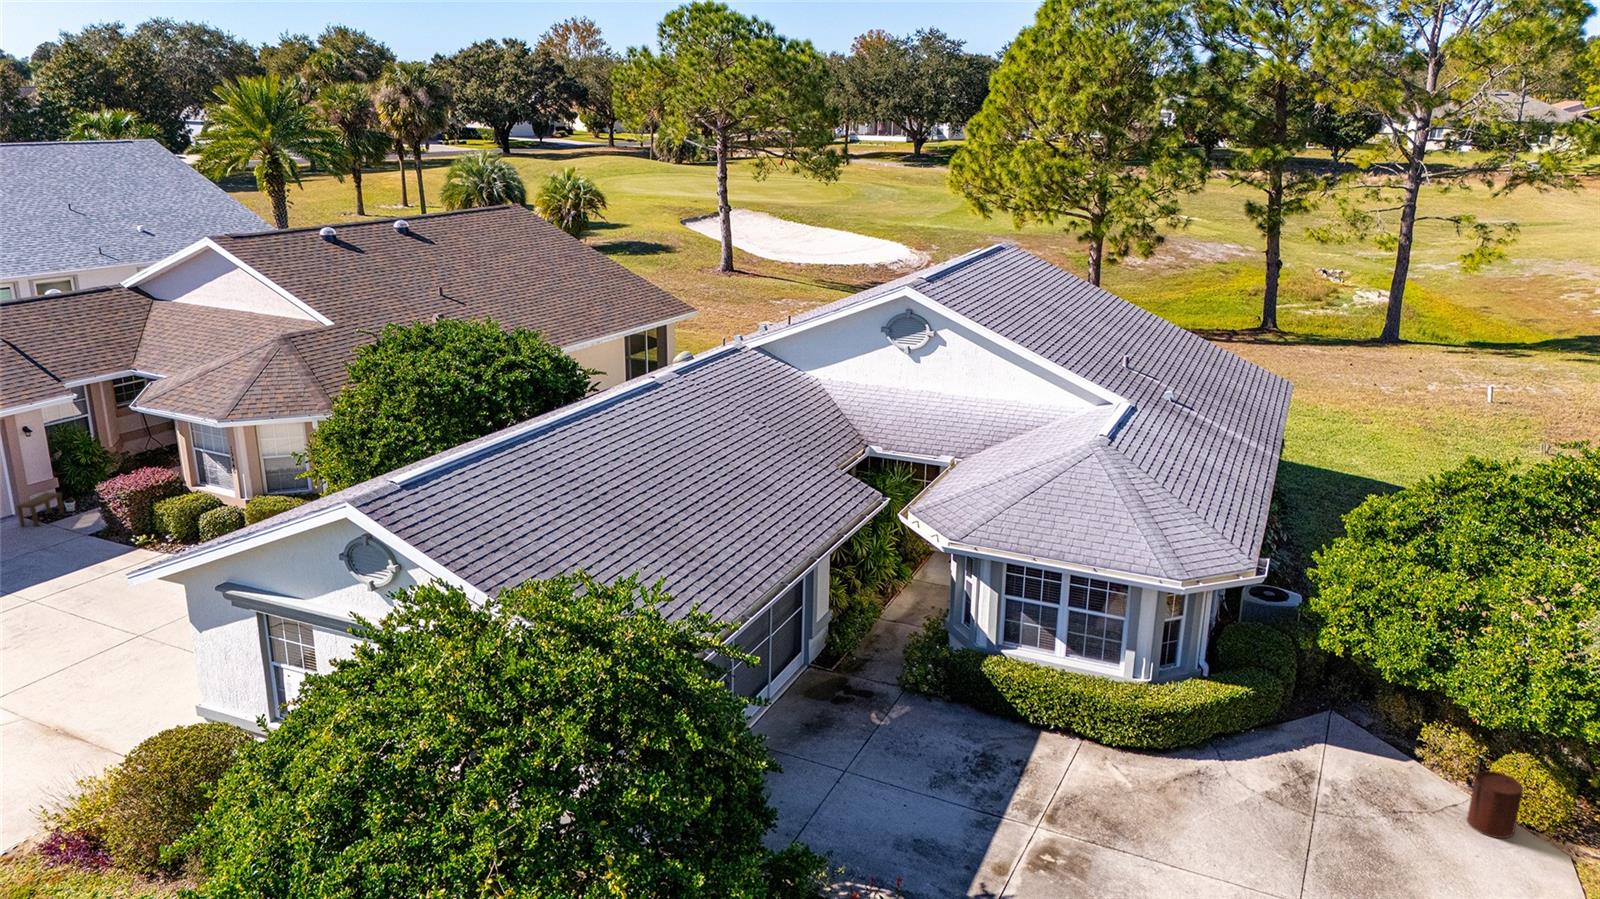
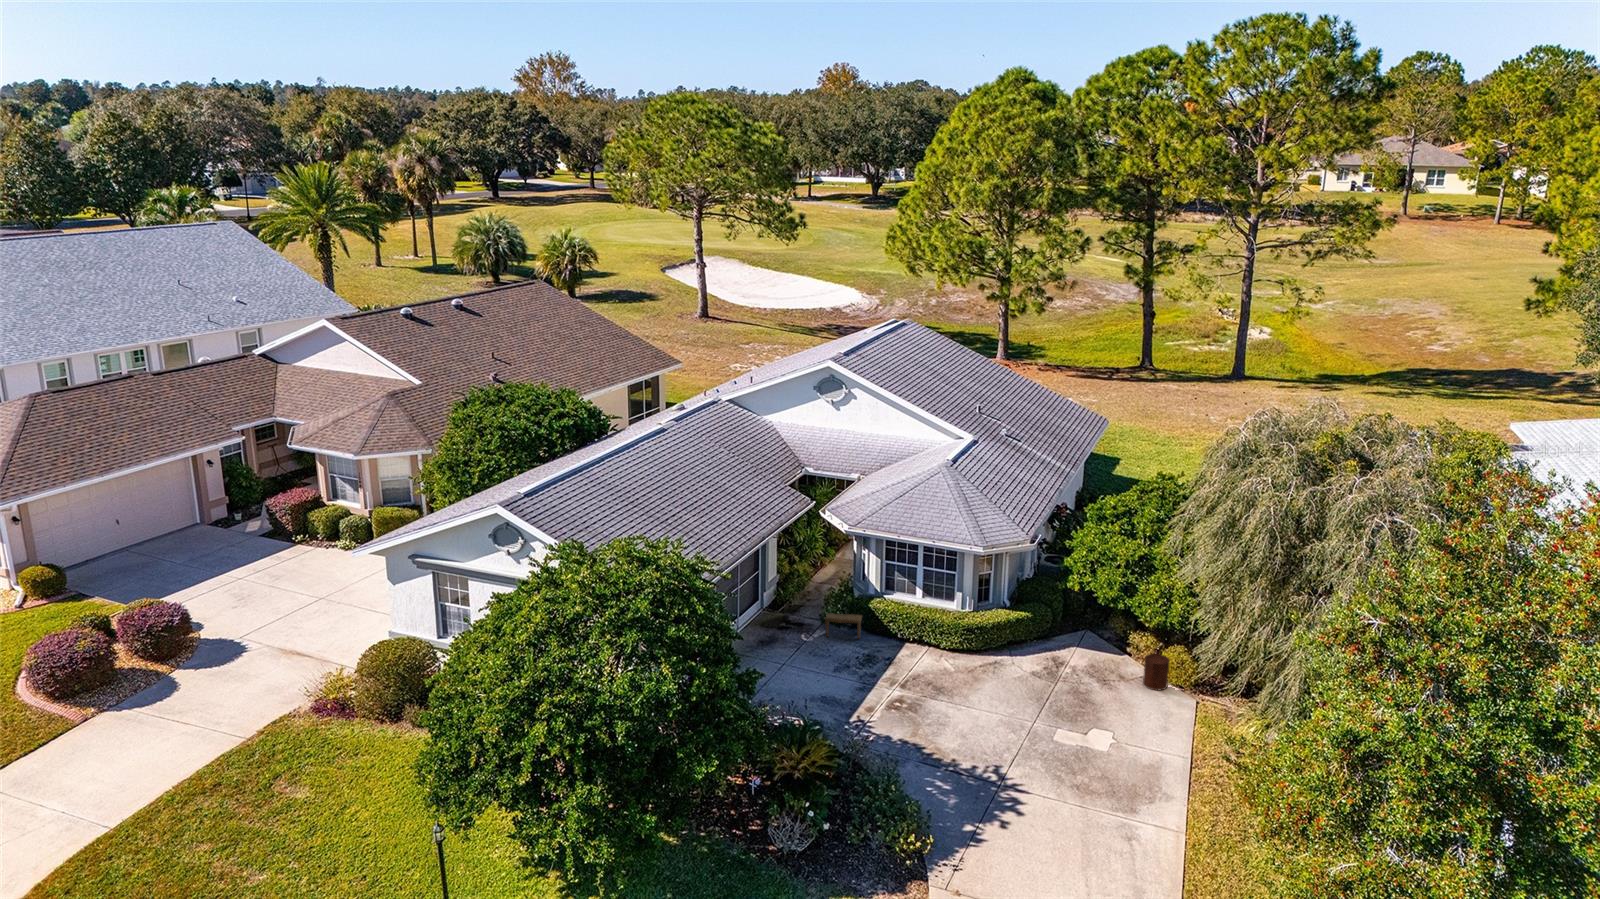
bench: present [16,492,64,526] -> present [825,613,862,639]

